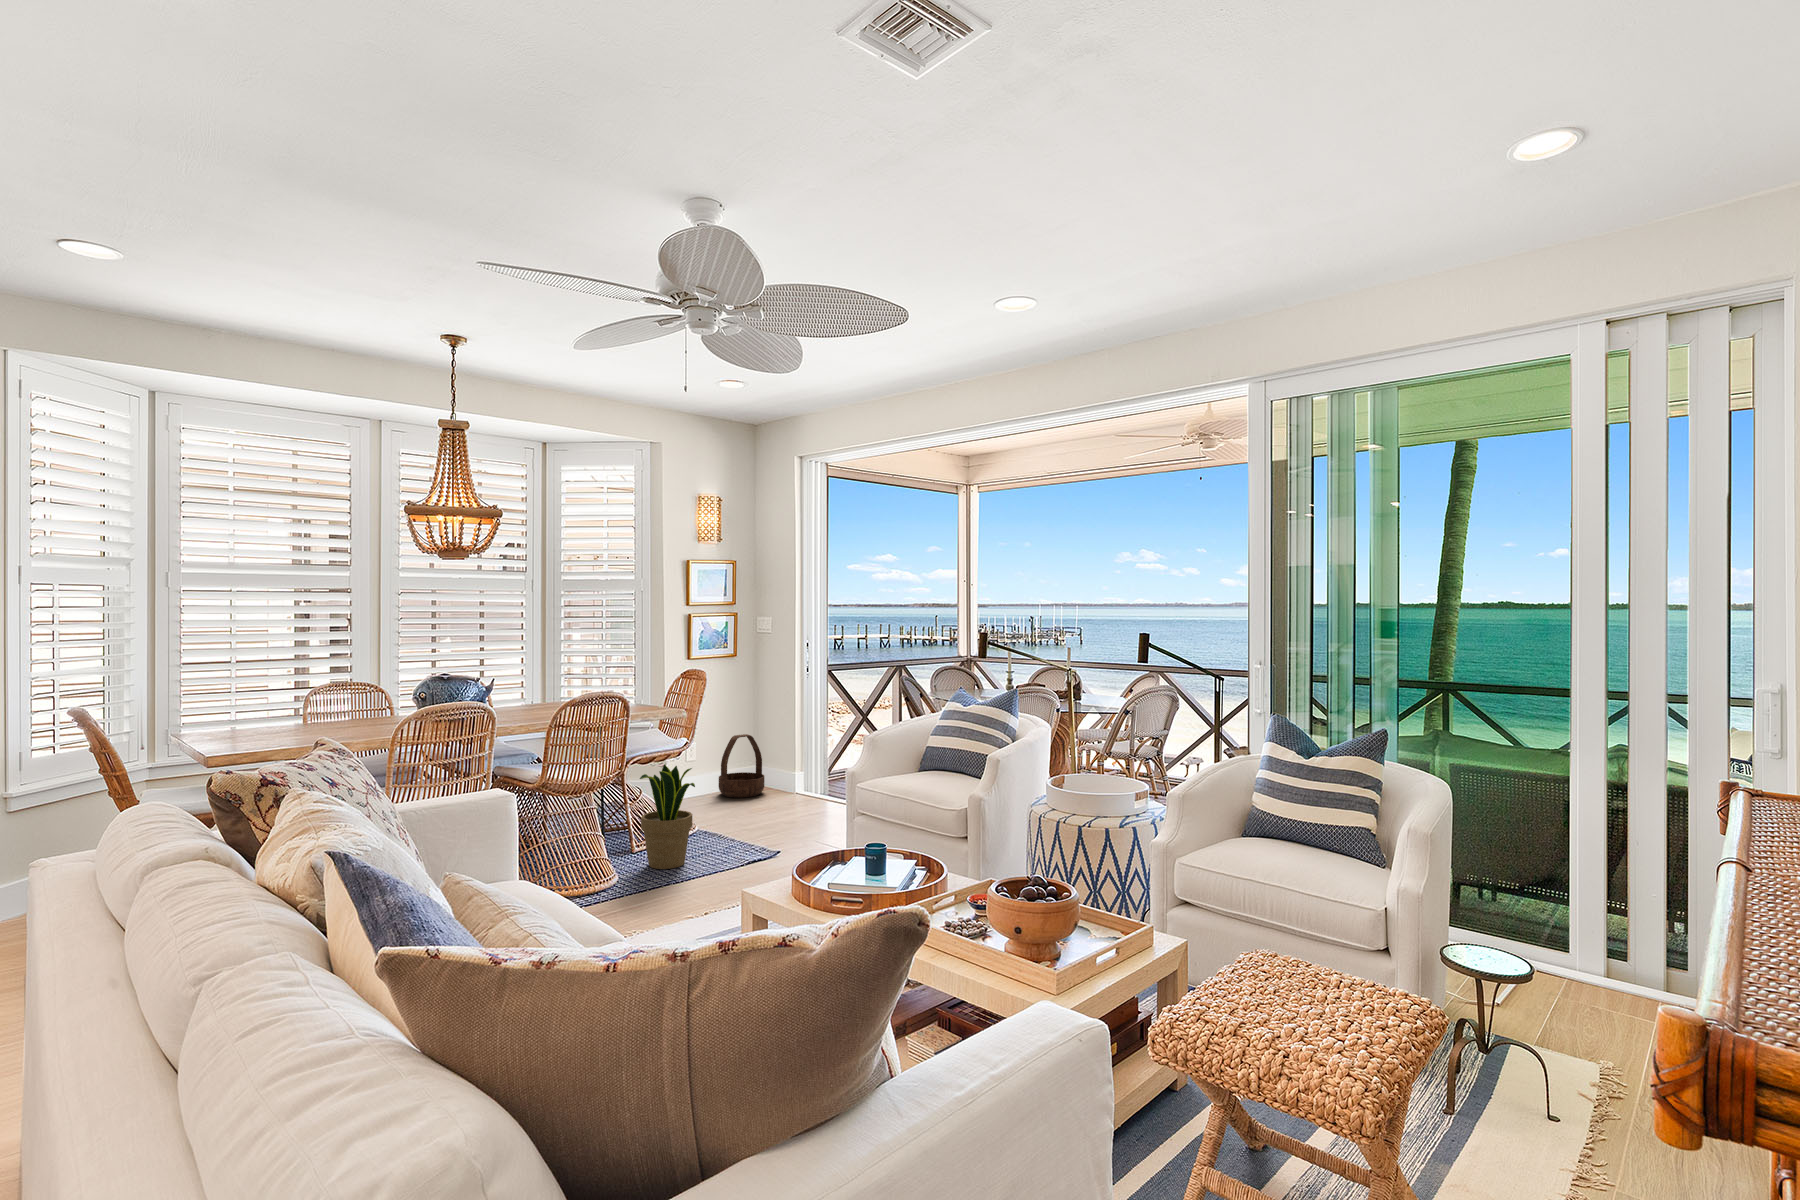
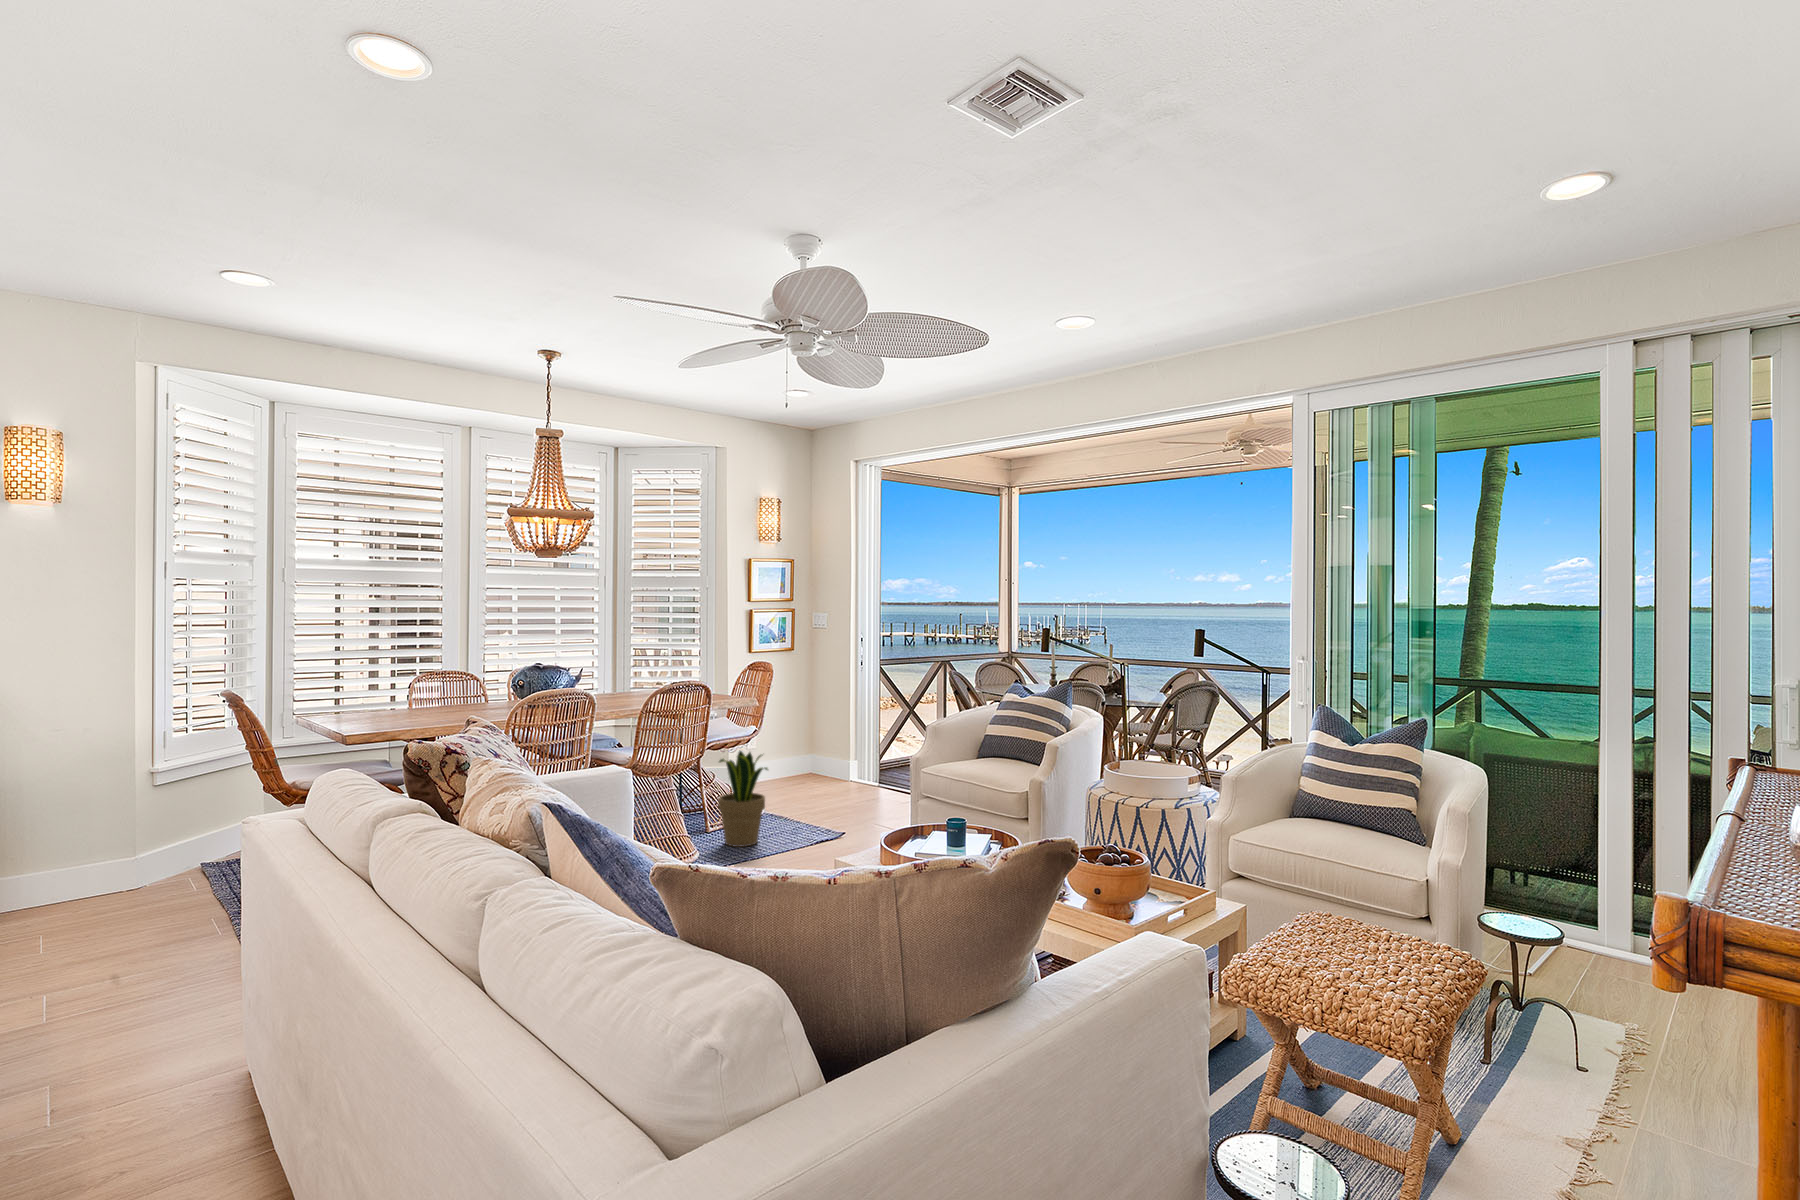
basket: present [719,734,764,798] -> none [778,725,821,784]

